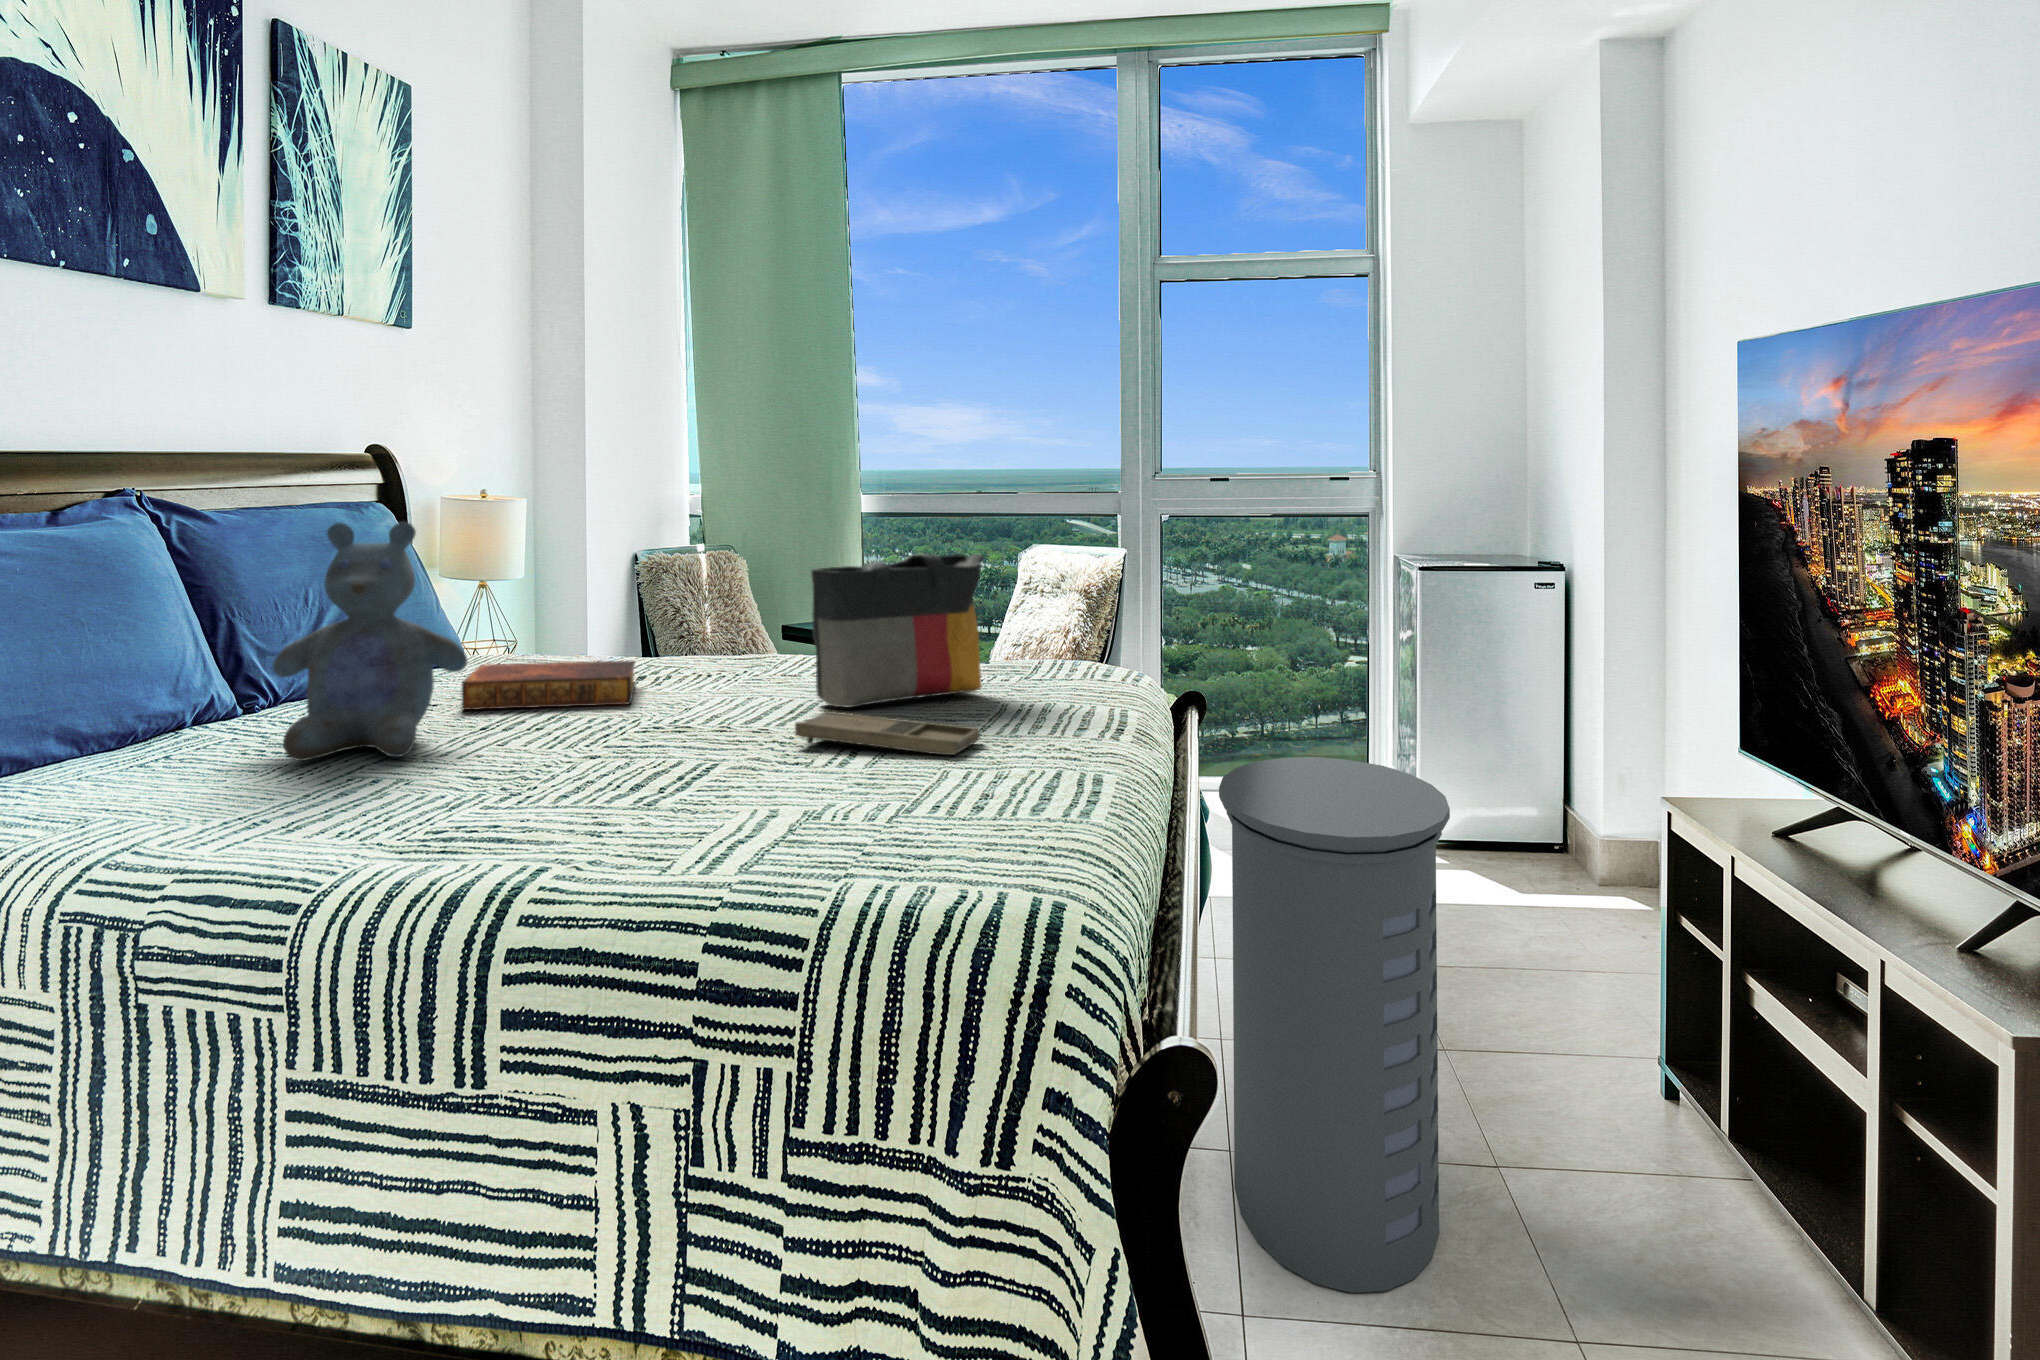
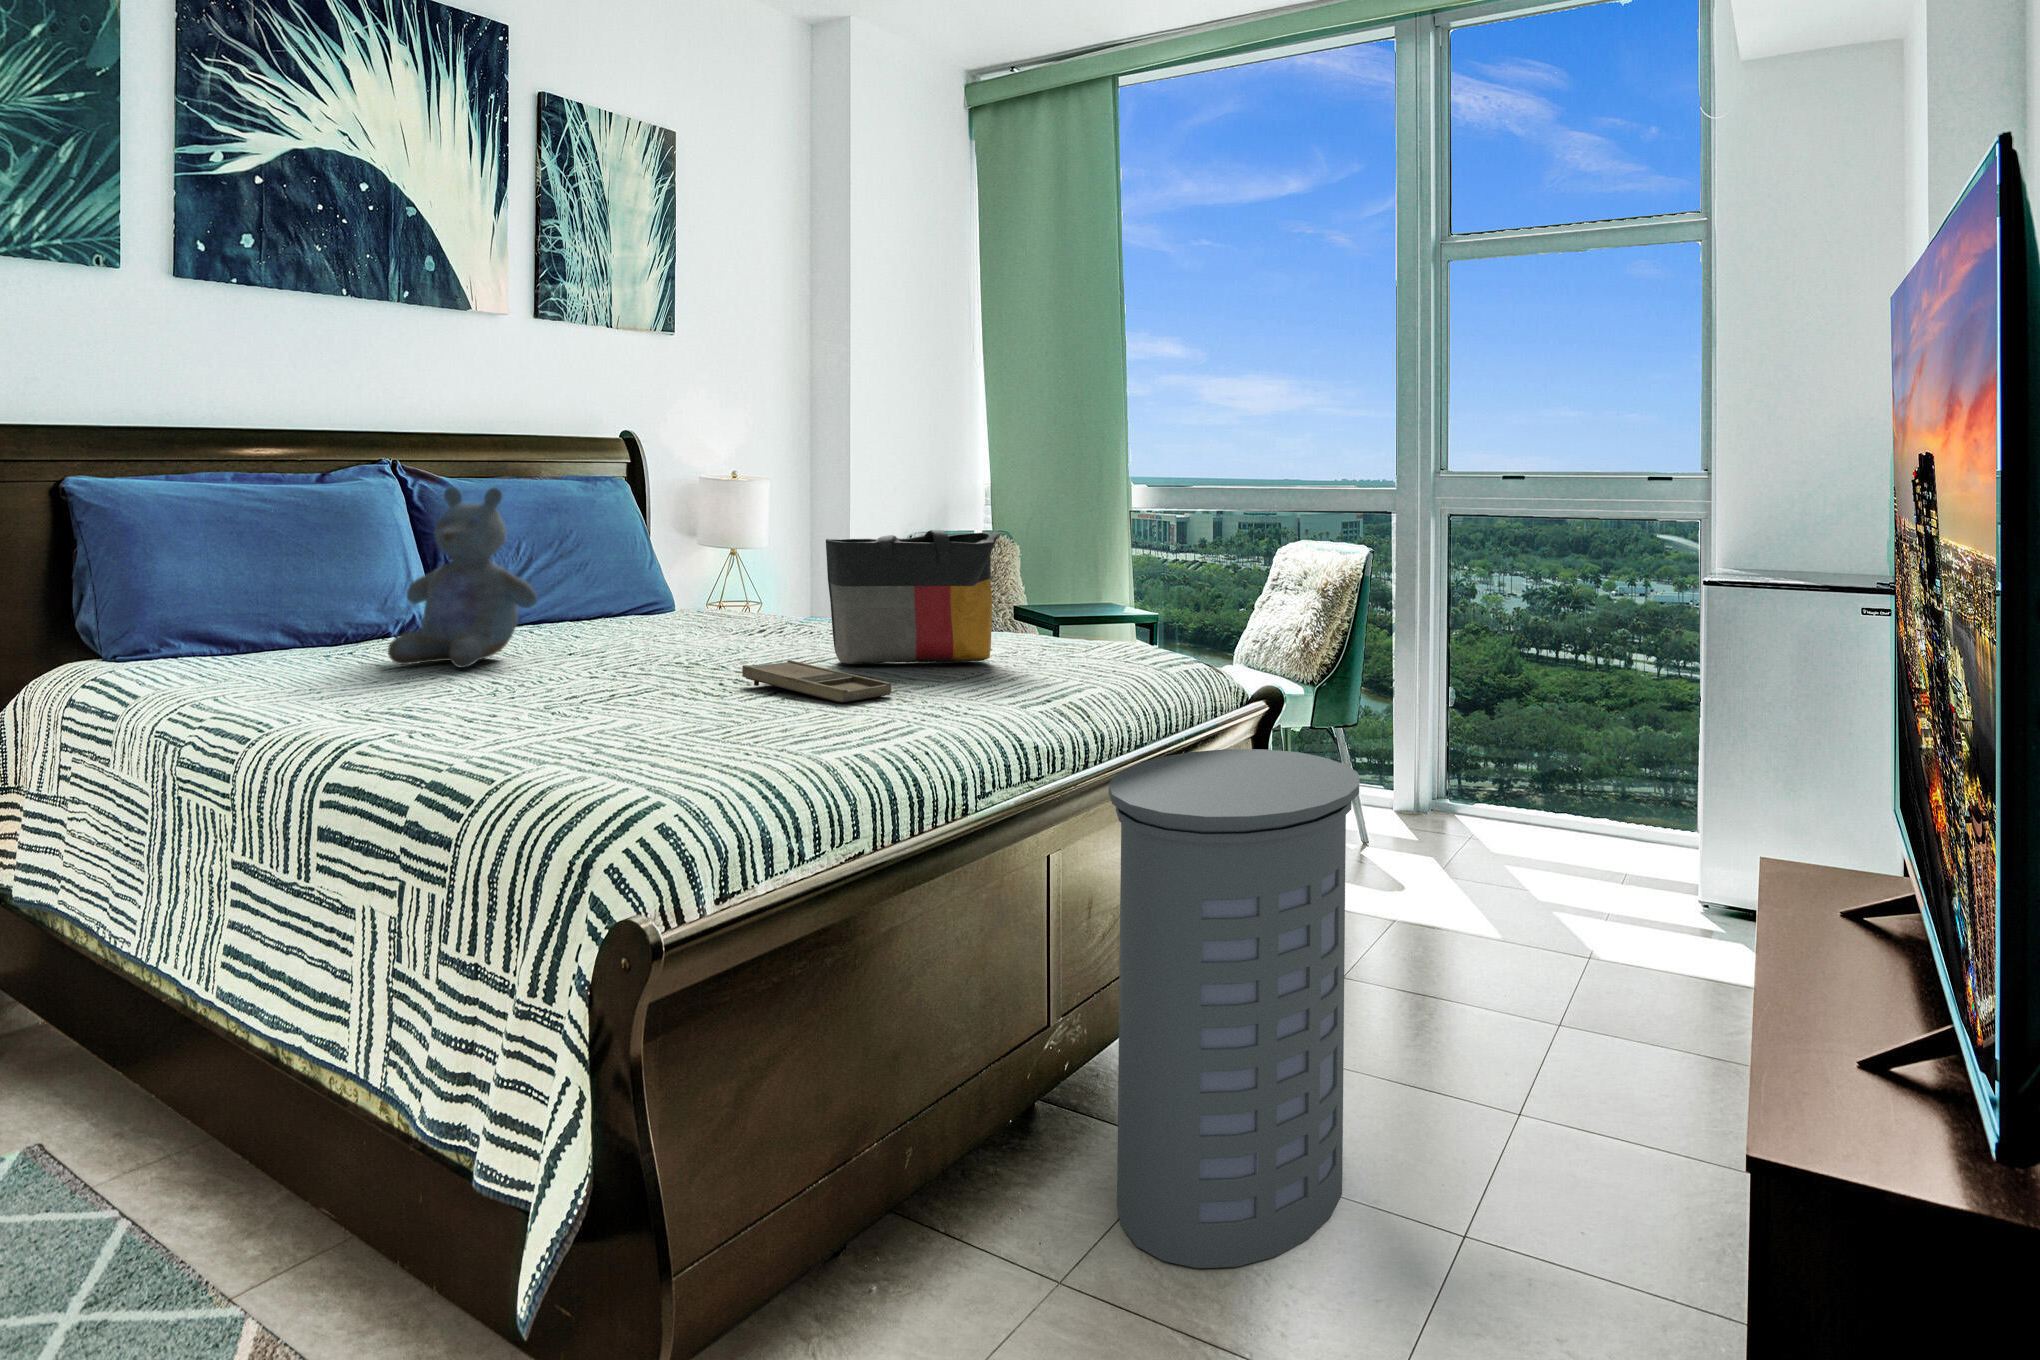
book: present [462,660,636,710] -> none [576,611,740,650]

